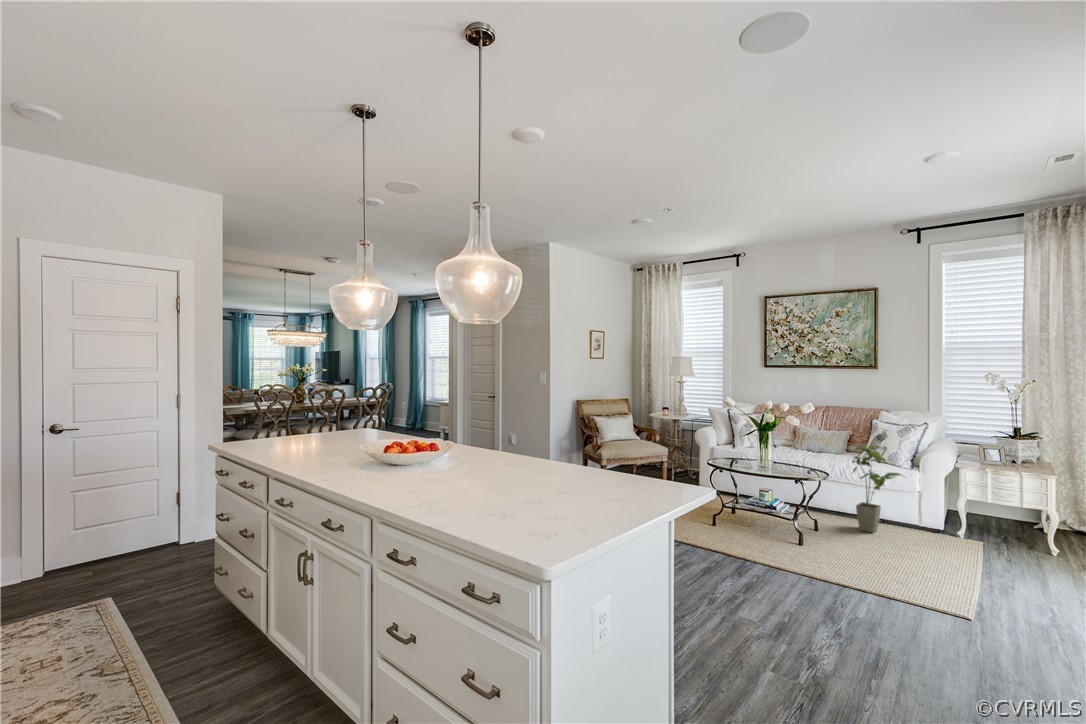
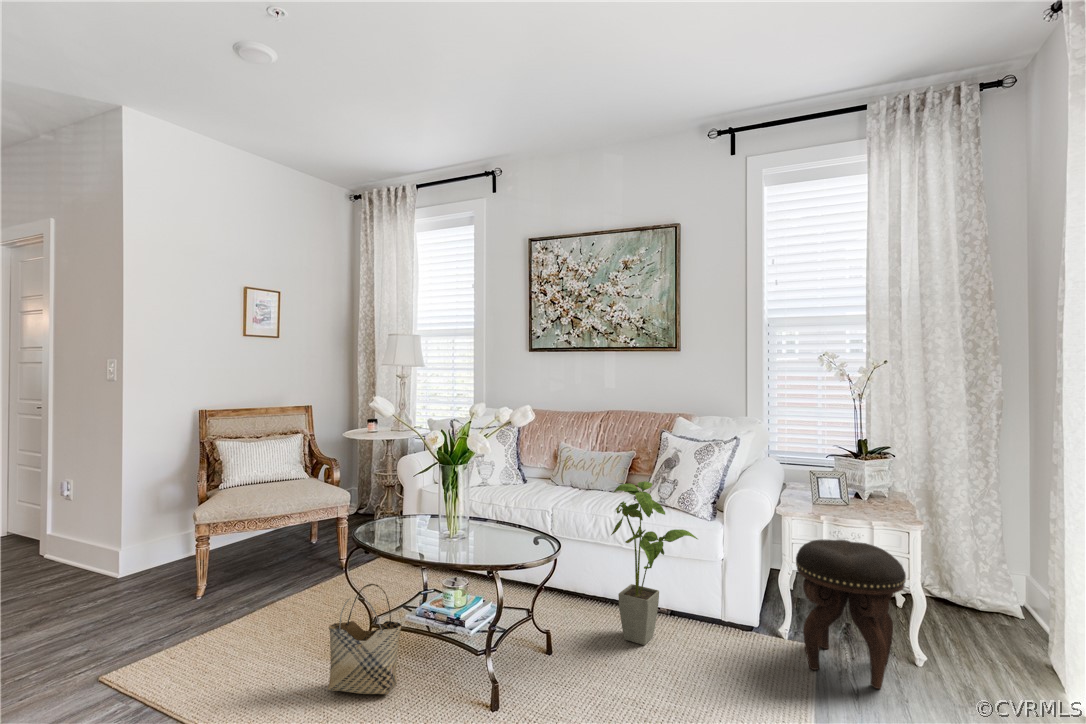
footstool: none [971,482,1044,560] -> present [796,539,906,689]
woven basket: none [712,488,748,537] -> present [328,584,402,694]

